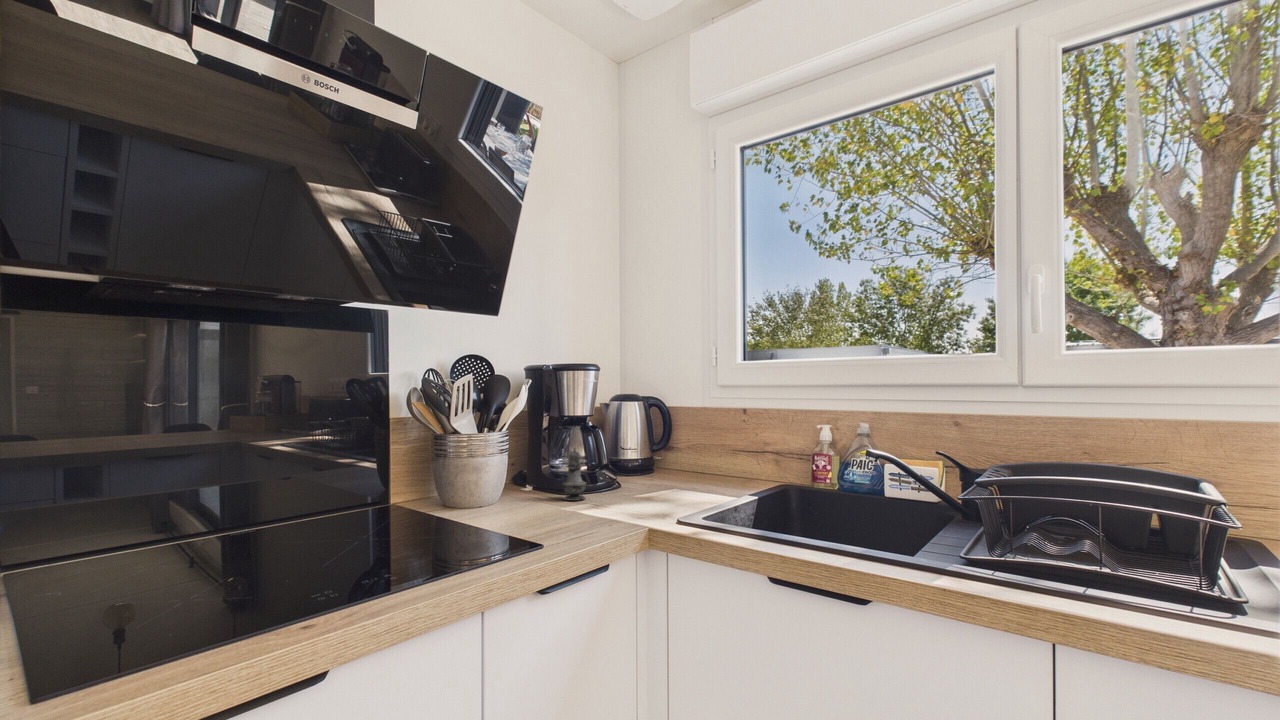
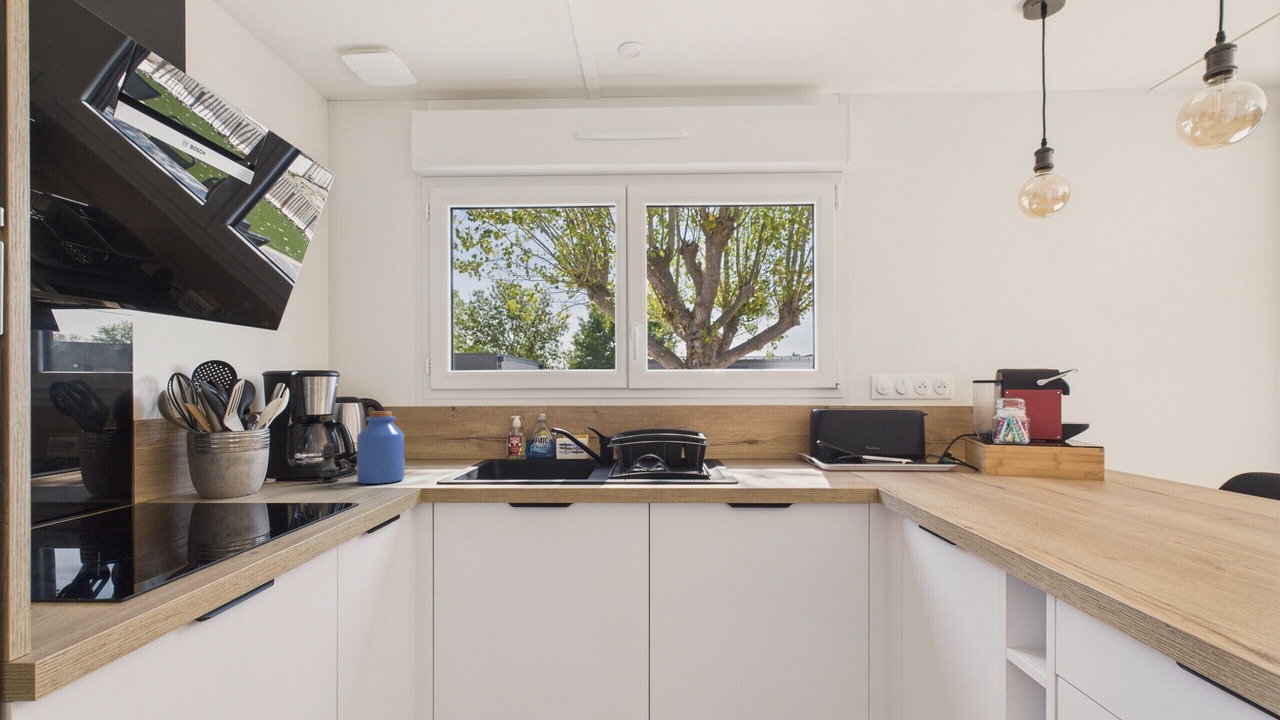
jar: none [595,417,652,514] -> present [357,411,404,484]

